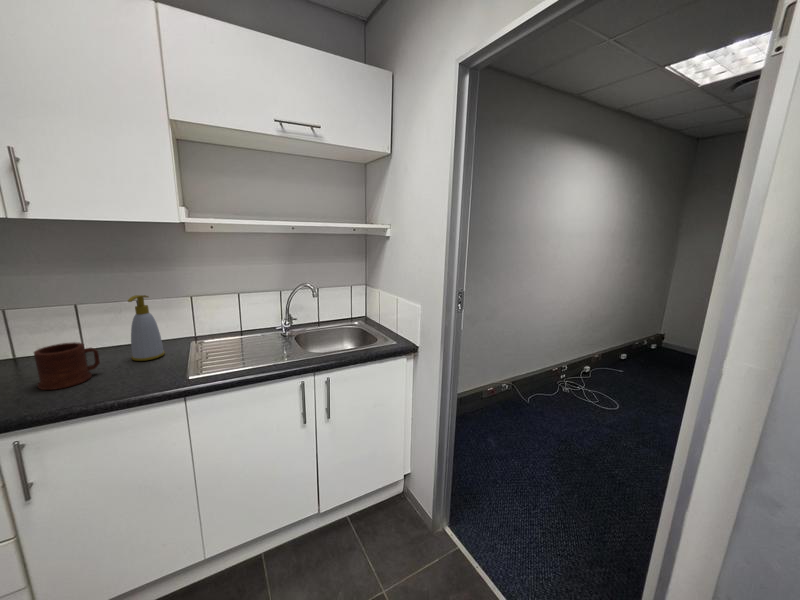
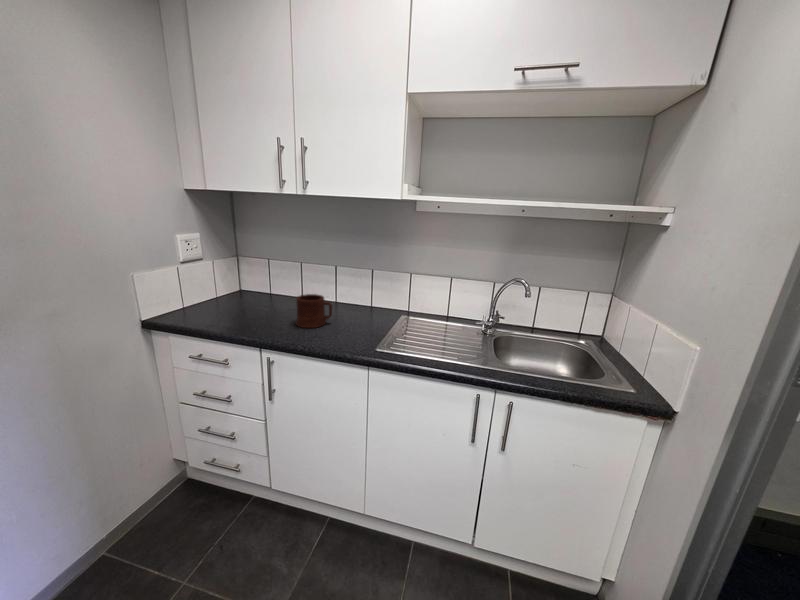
soap bottle: present [128,295,165,361] -> none [356,266,379,323]

